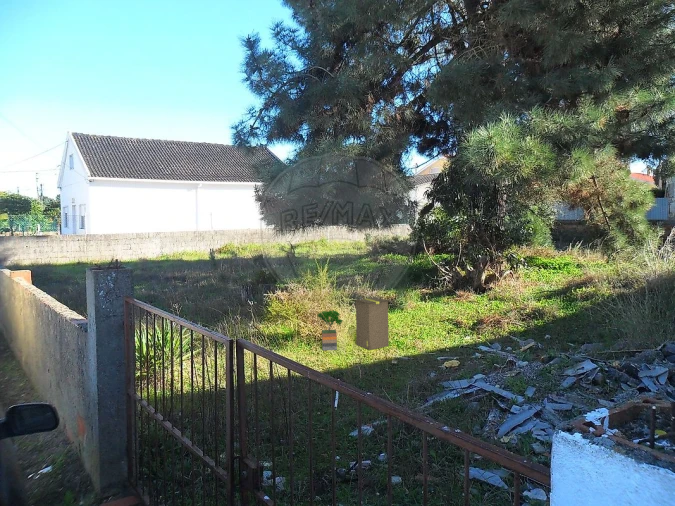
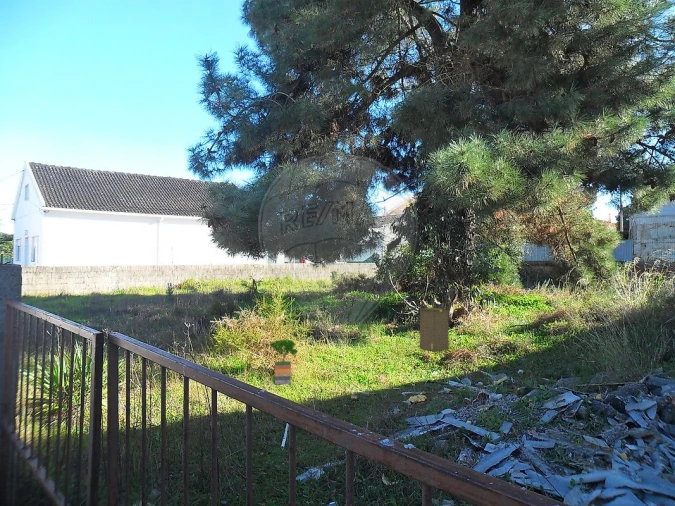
cardboard box: present [356,297,389,350] -> present [420,307,449,351]

